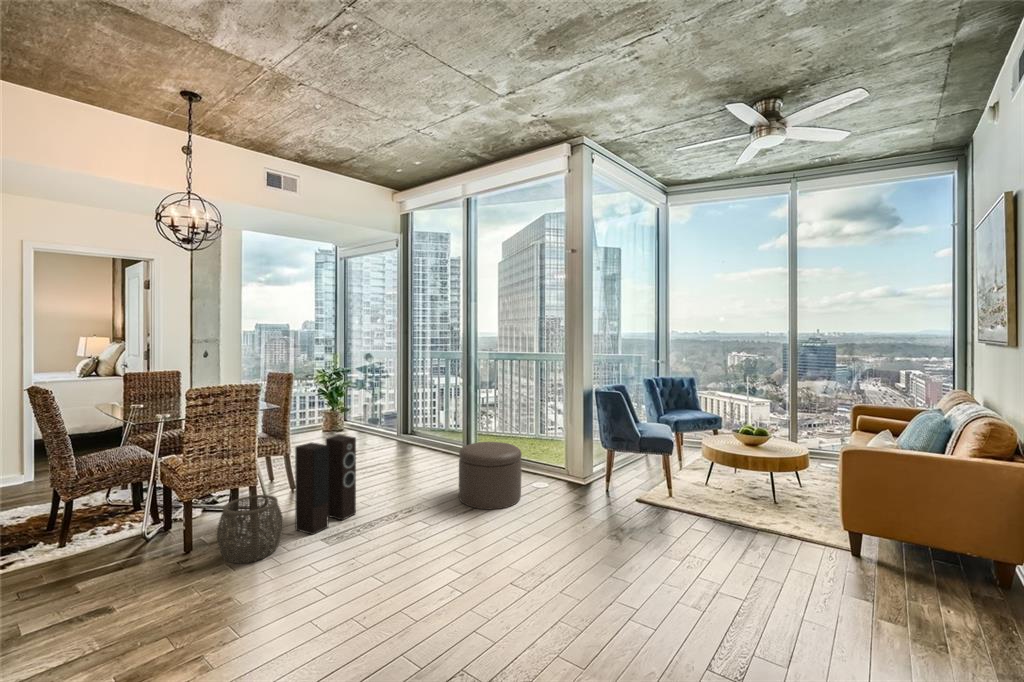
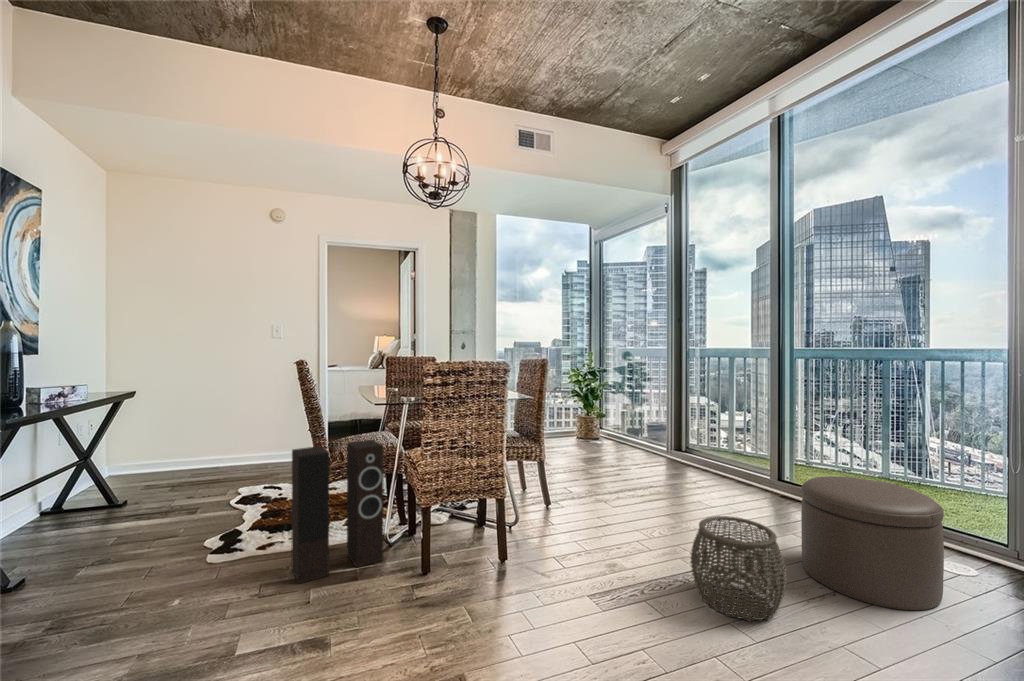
speaker: present [295,435,356,535] -> present [291,440,384,584]
woven basket: present [217,495,283,563] -> present [690,516,787,621]

